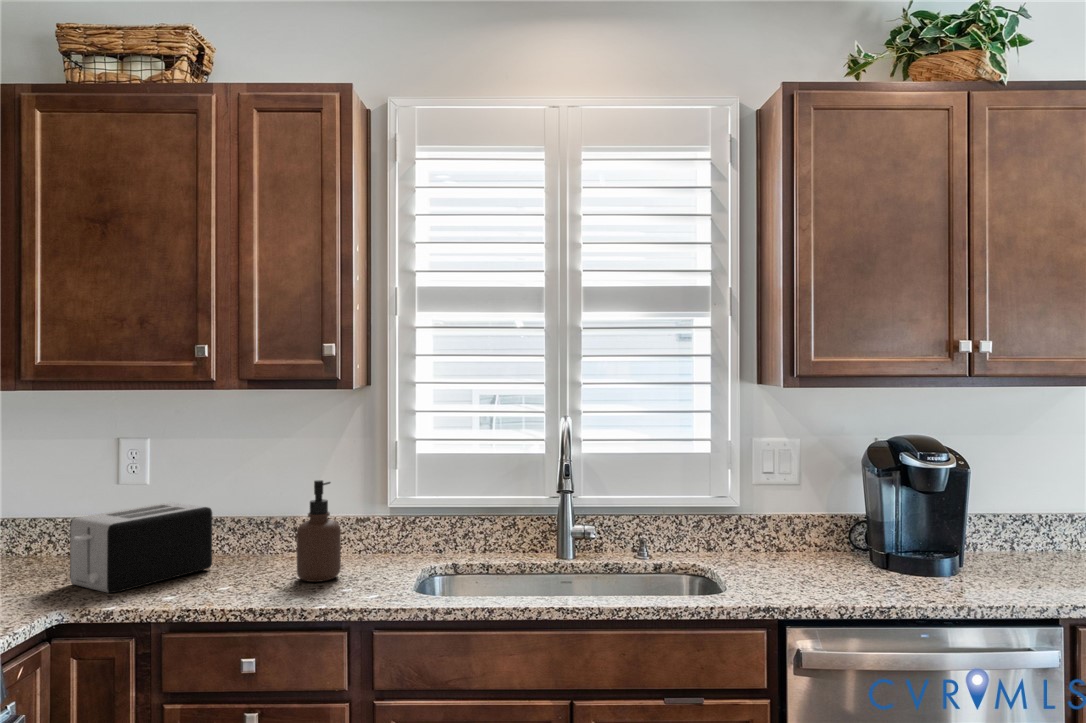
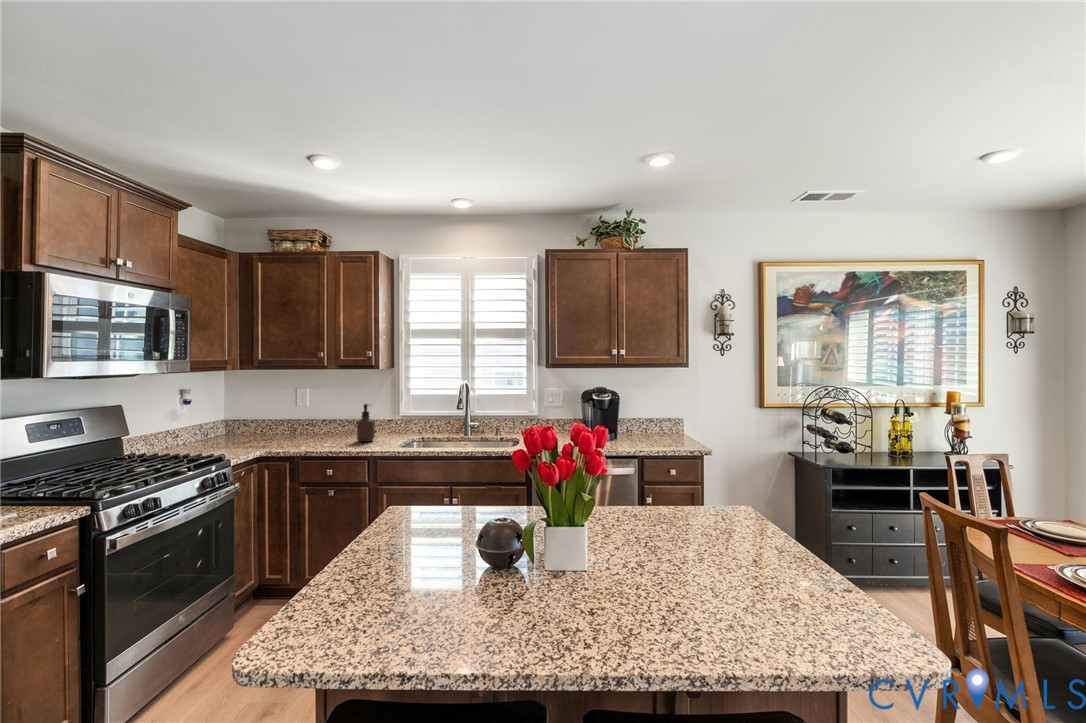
toaster: present [70,502,212,593] -> none [271,413,328,445]

